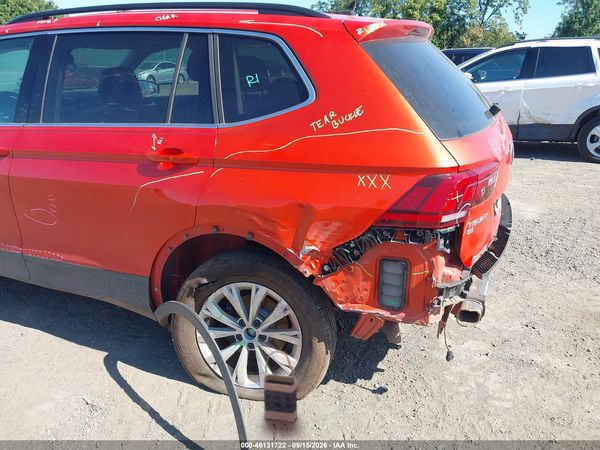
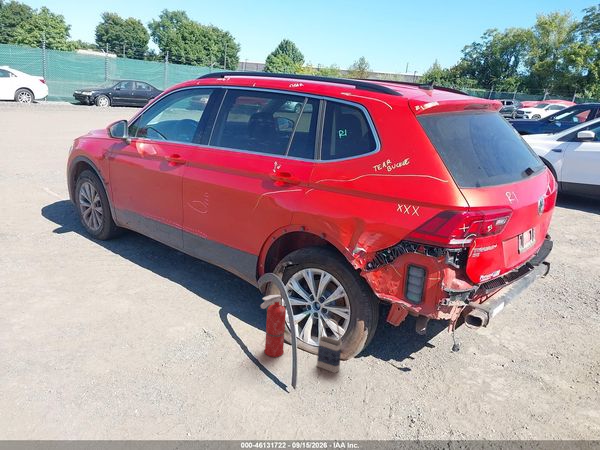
fire extinguisher: none [171,329,213,419] -> present [261,295,286,357]

